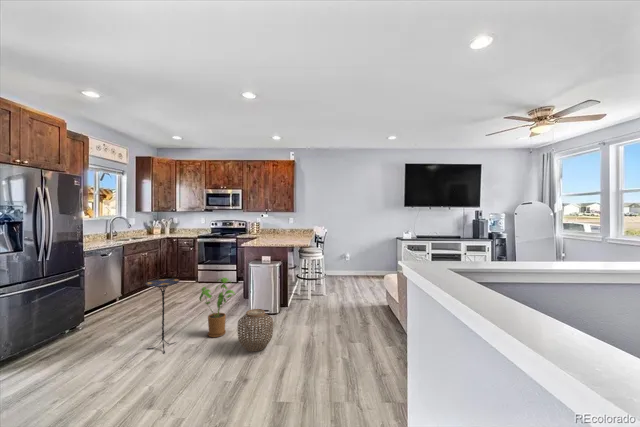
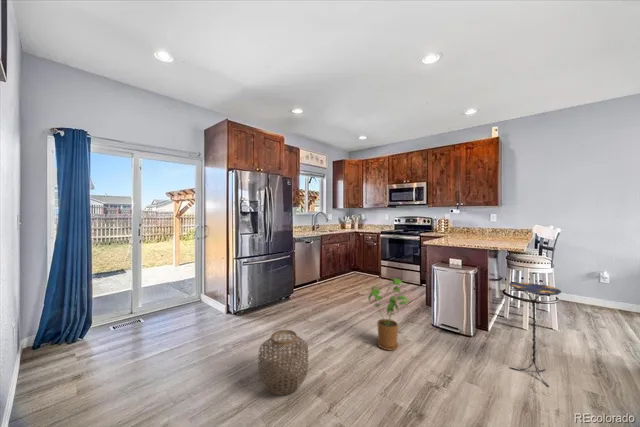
side table: present [146,279,180,353] -> present [509,283,561,386]
woven basket: present [238,309,273,352] -> present [259,330,308,396]

